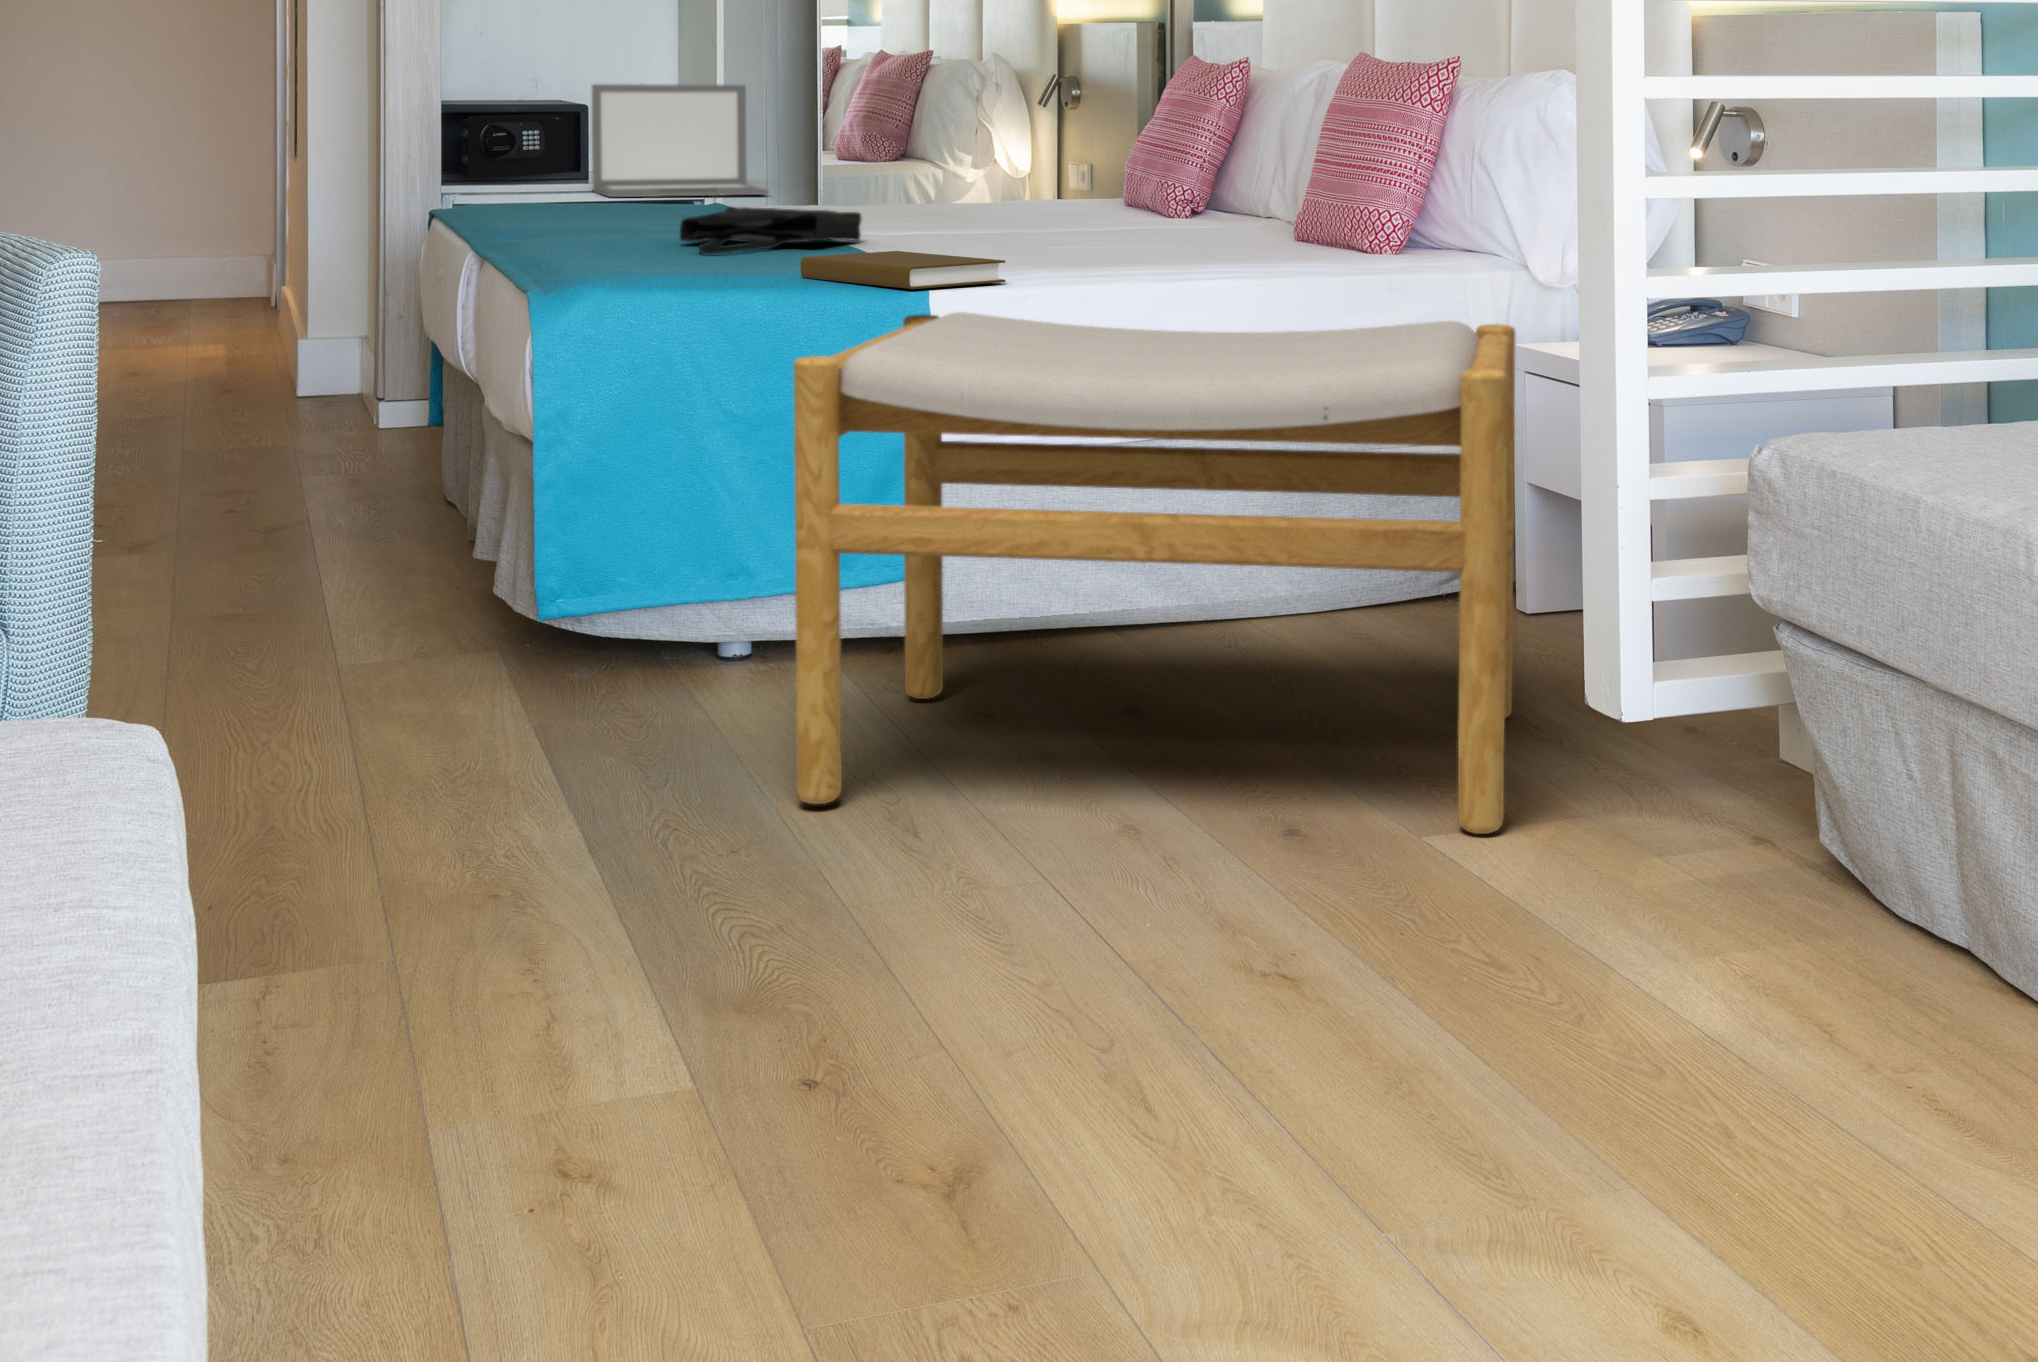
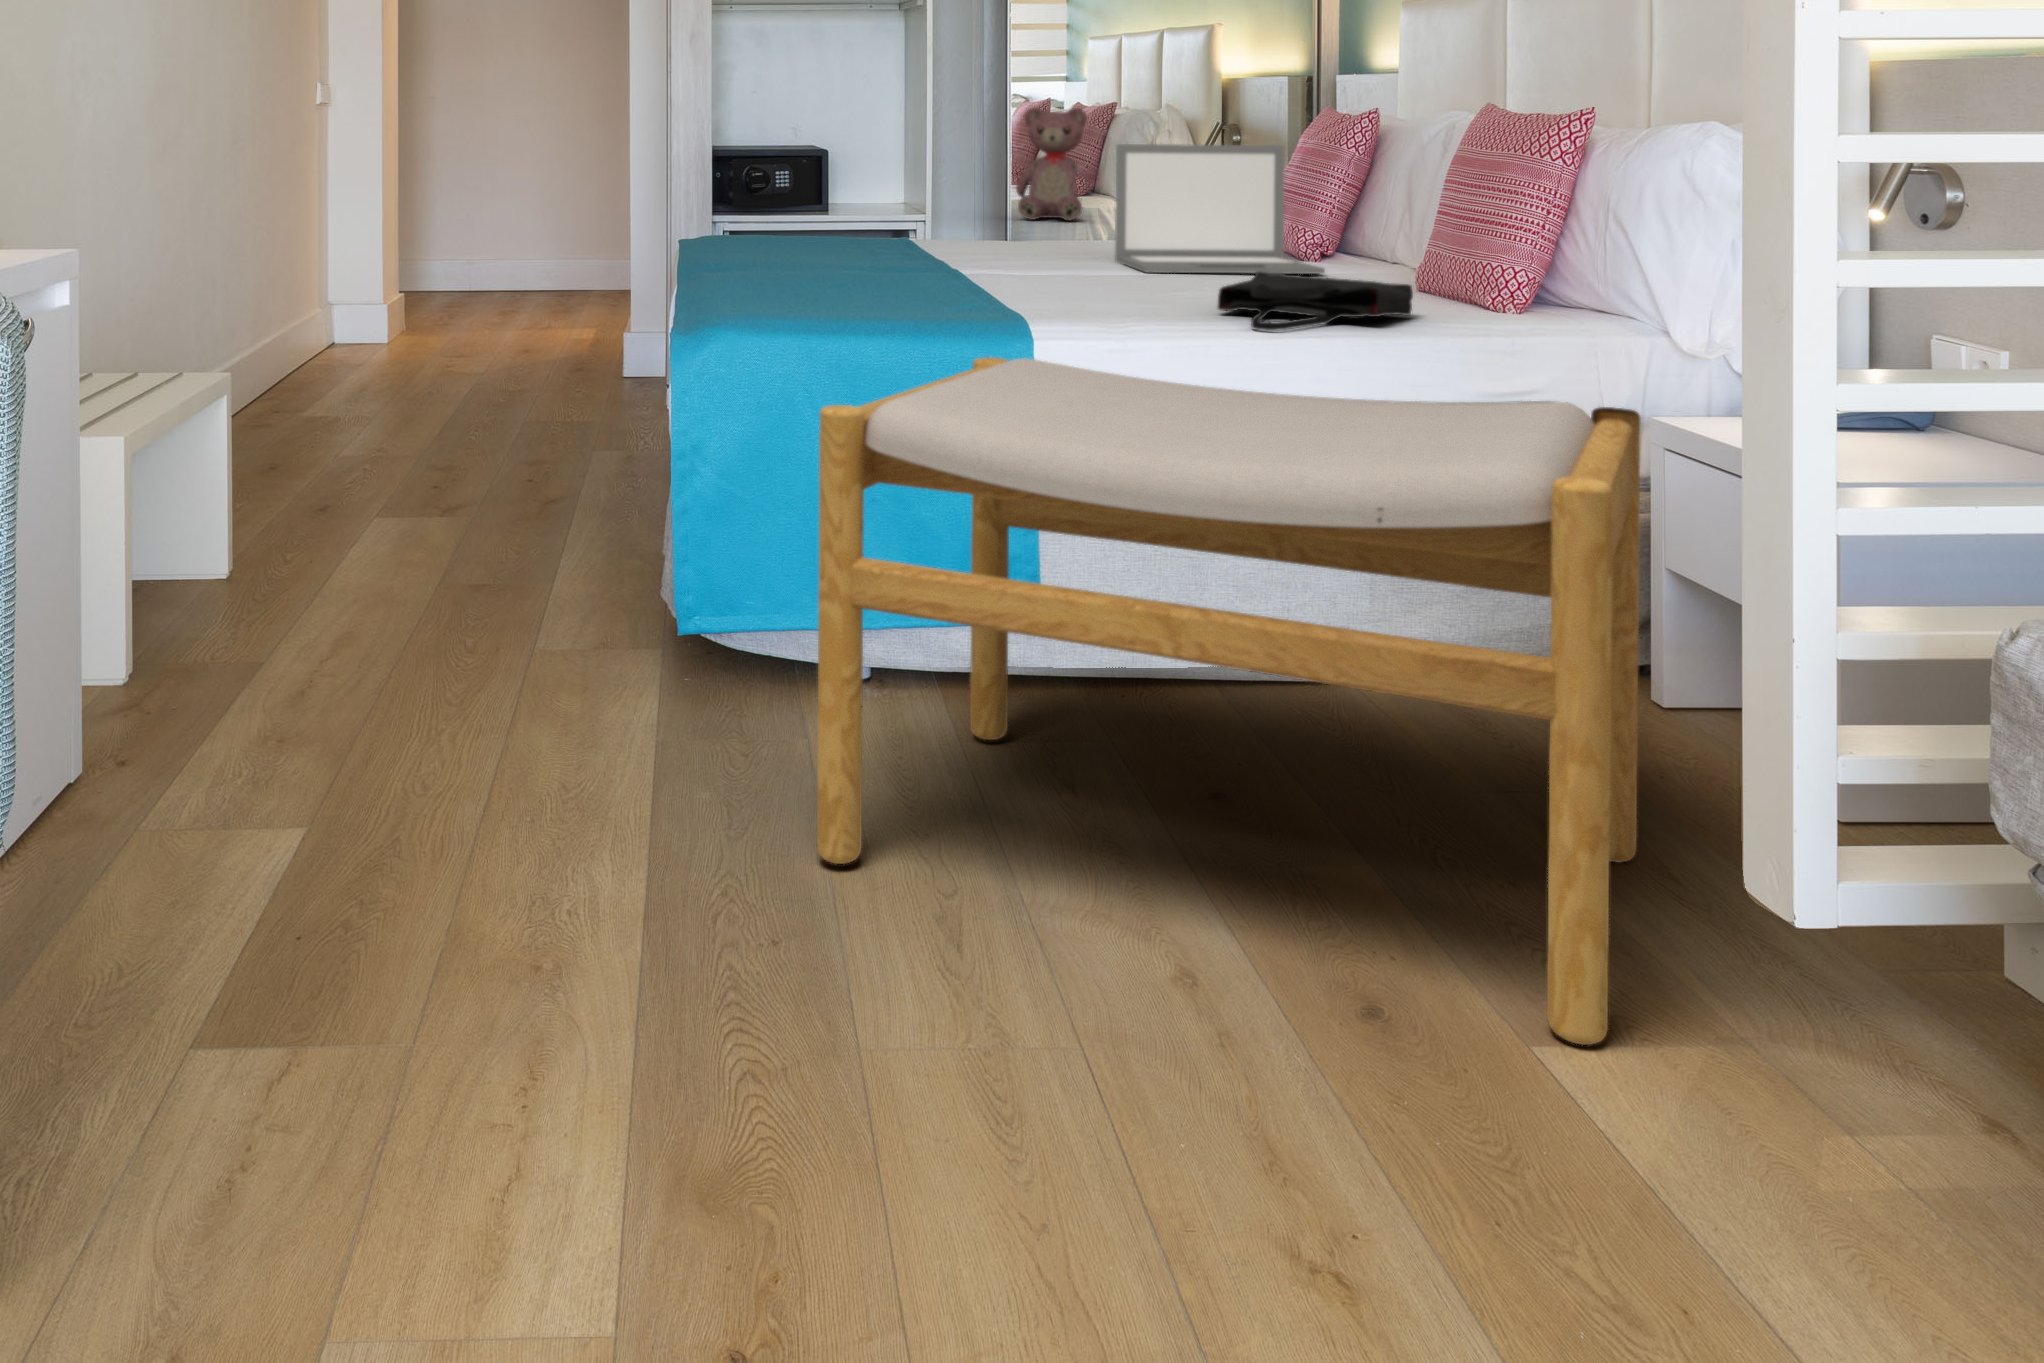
teddy bear: none [826,59,918,190] -> present [1016,108,1087,221]
laptop: present [592,84,769,197] -> present [1115,144,1325,274]
tote bag: present [680,207,861,254] -> present [1218,272,1413,331]
book: present [801,251,1005,289] -> none [902,289,1091,330]

